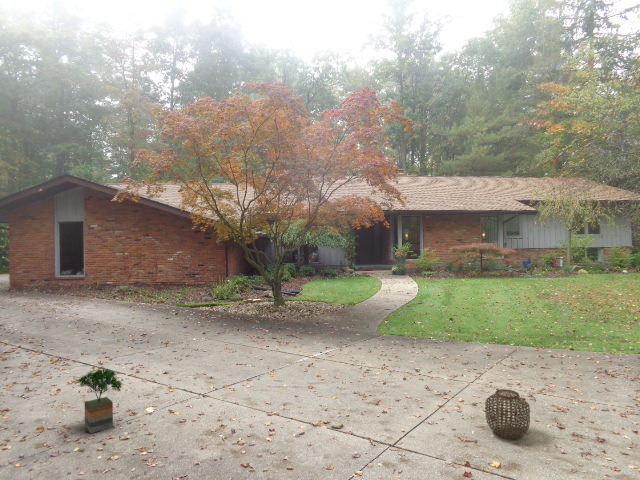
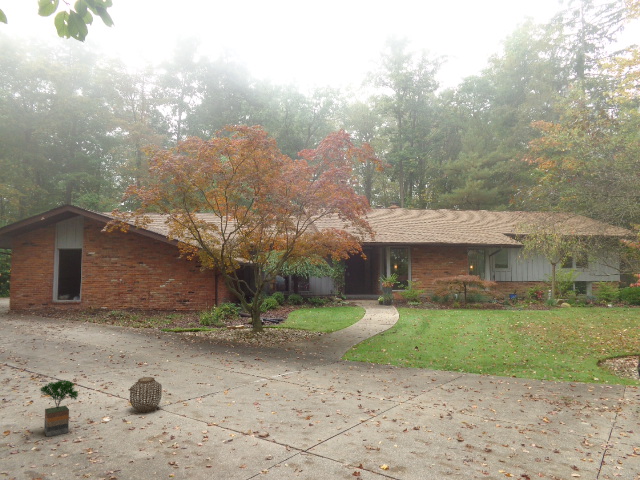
woven basket: present [485,389,530,440] -> present [130,377,162,413]

